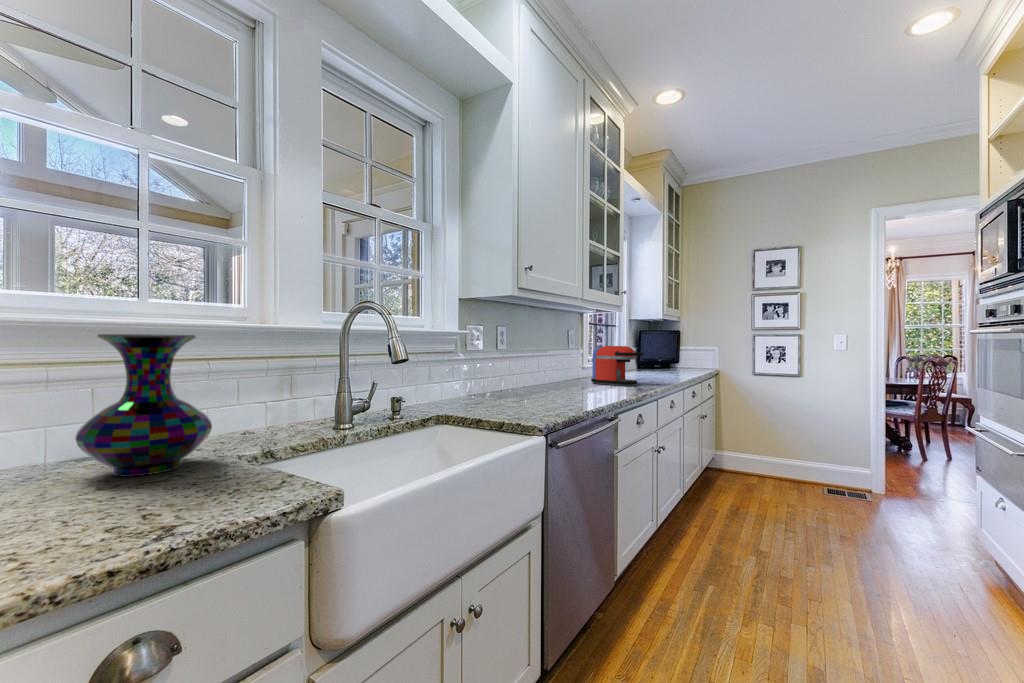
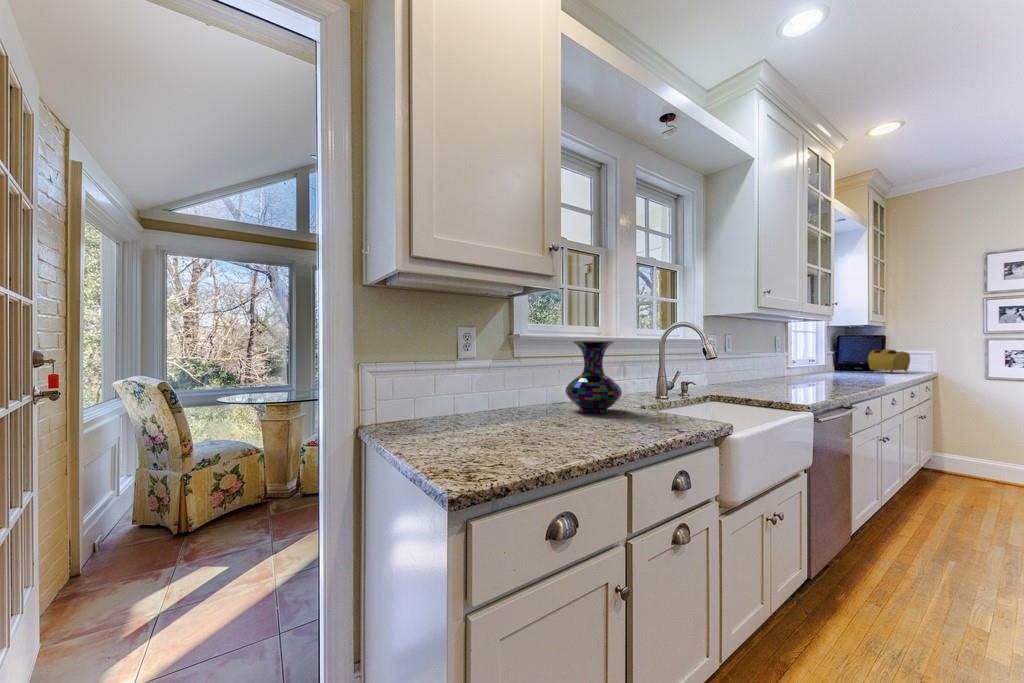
toaster: none [662,345,698,371] -> present [868,349,910,373]
coffee maker: present [591,346,644,386] -> none [806,349,864,383]

